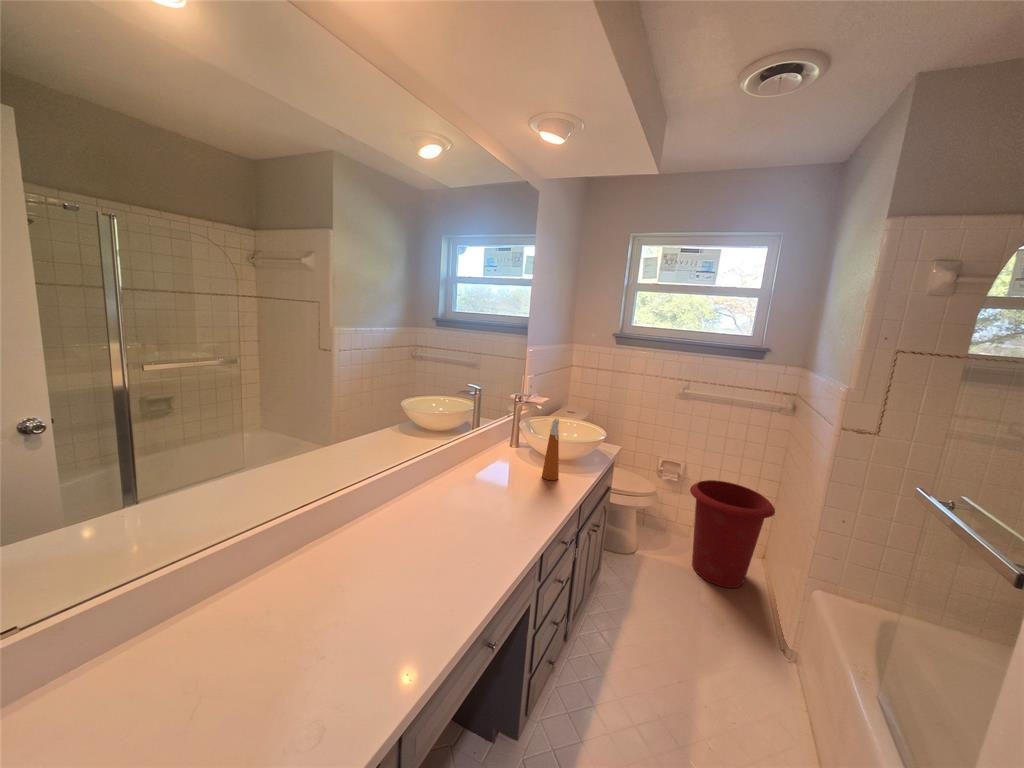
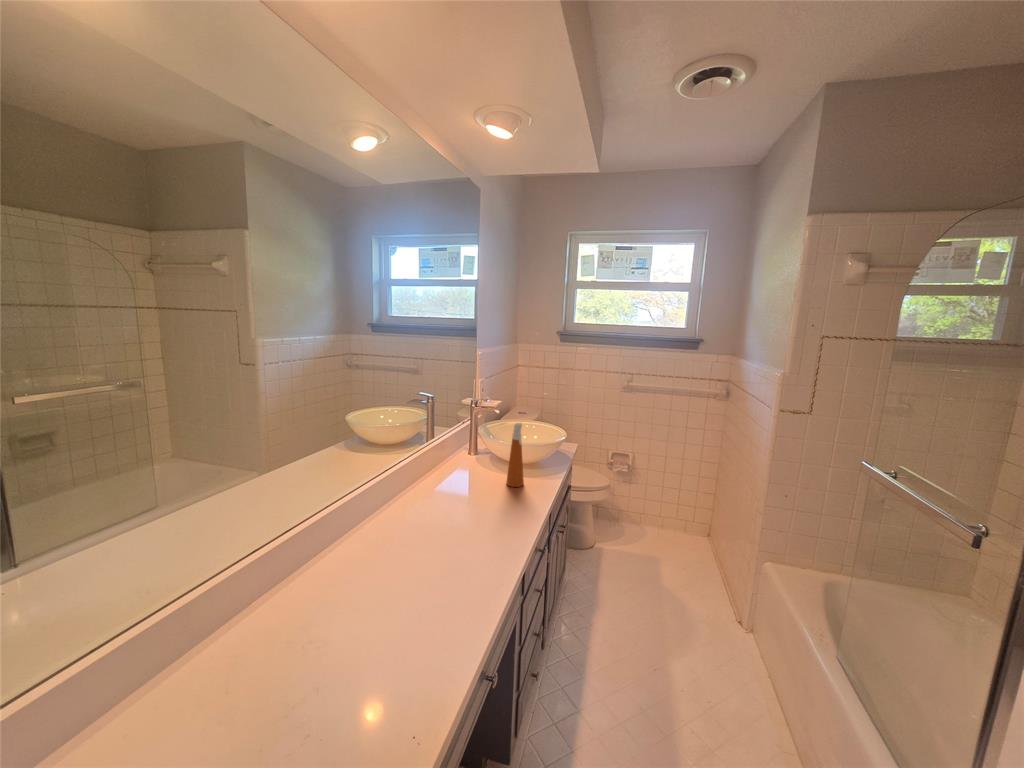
waste bin: present [690,480,775,588] -> none [641,467,718,568]

